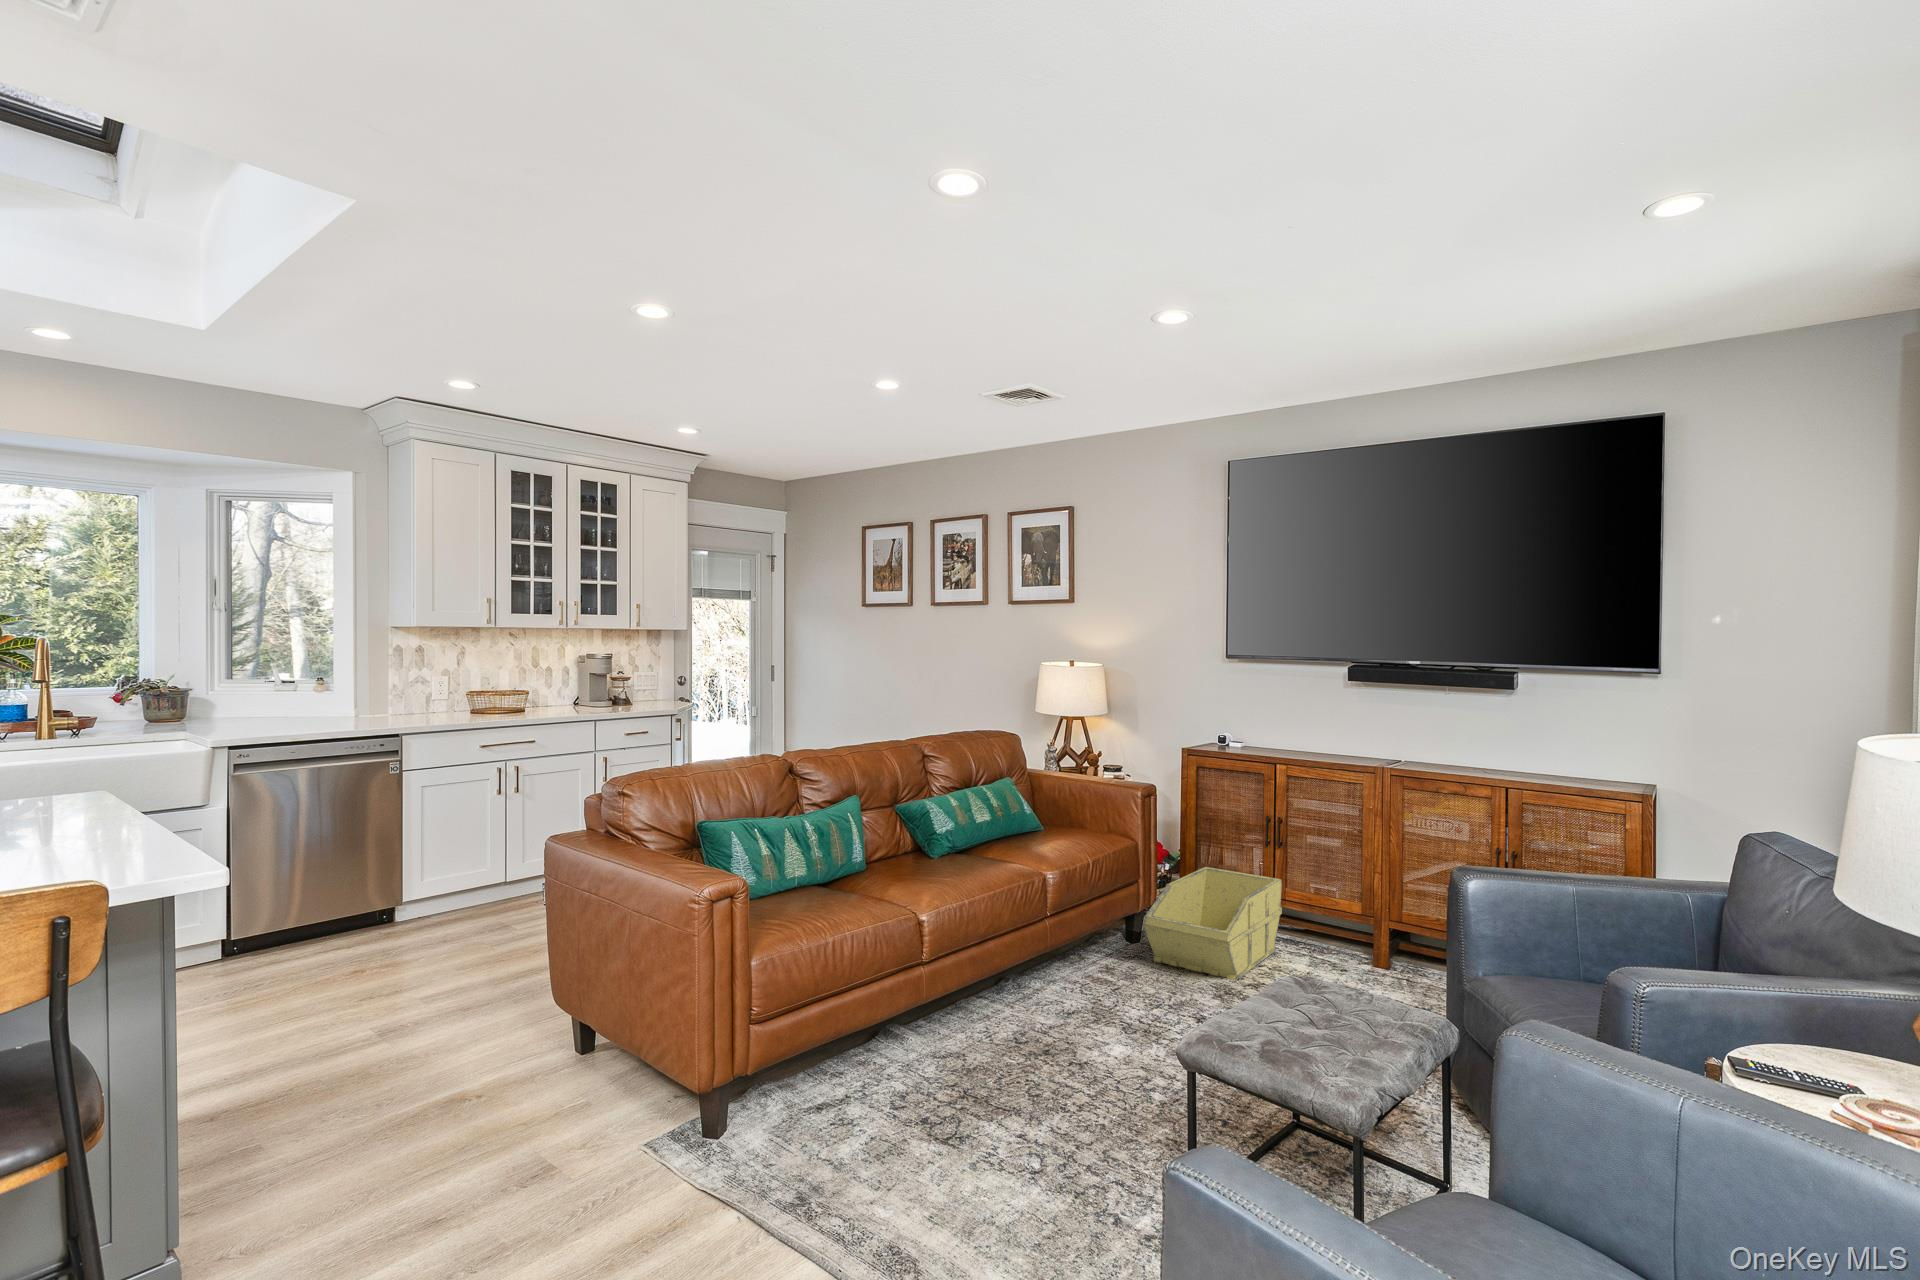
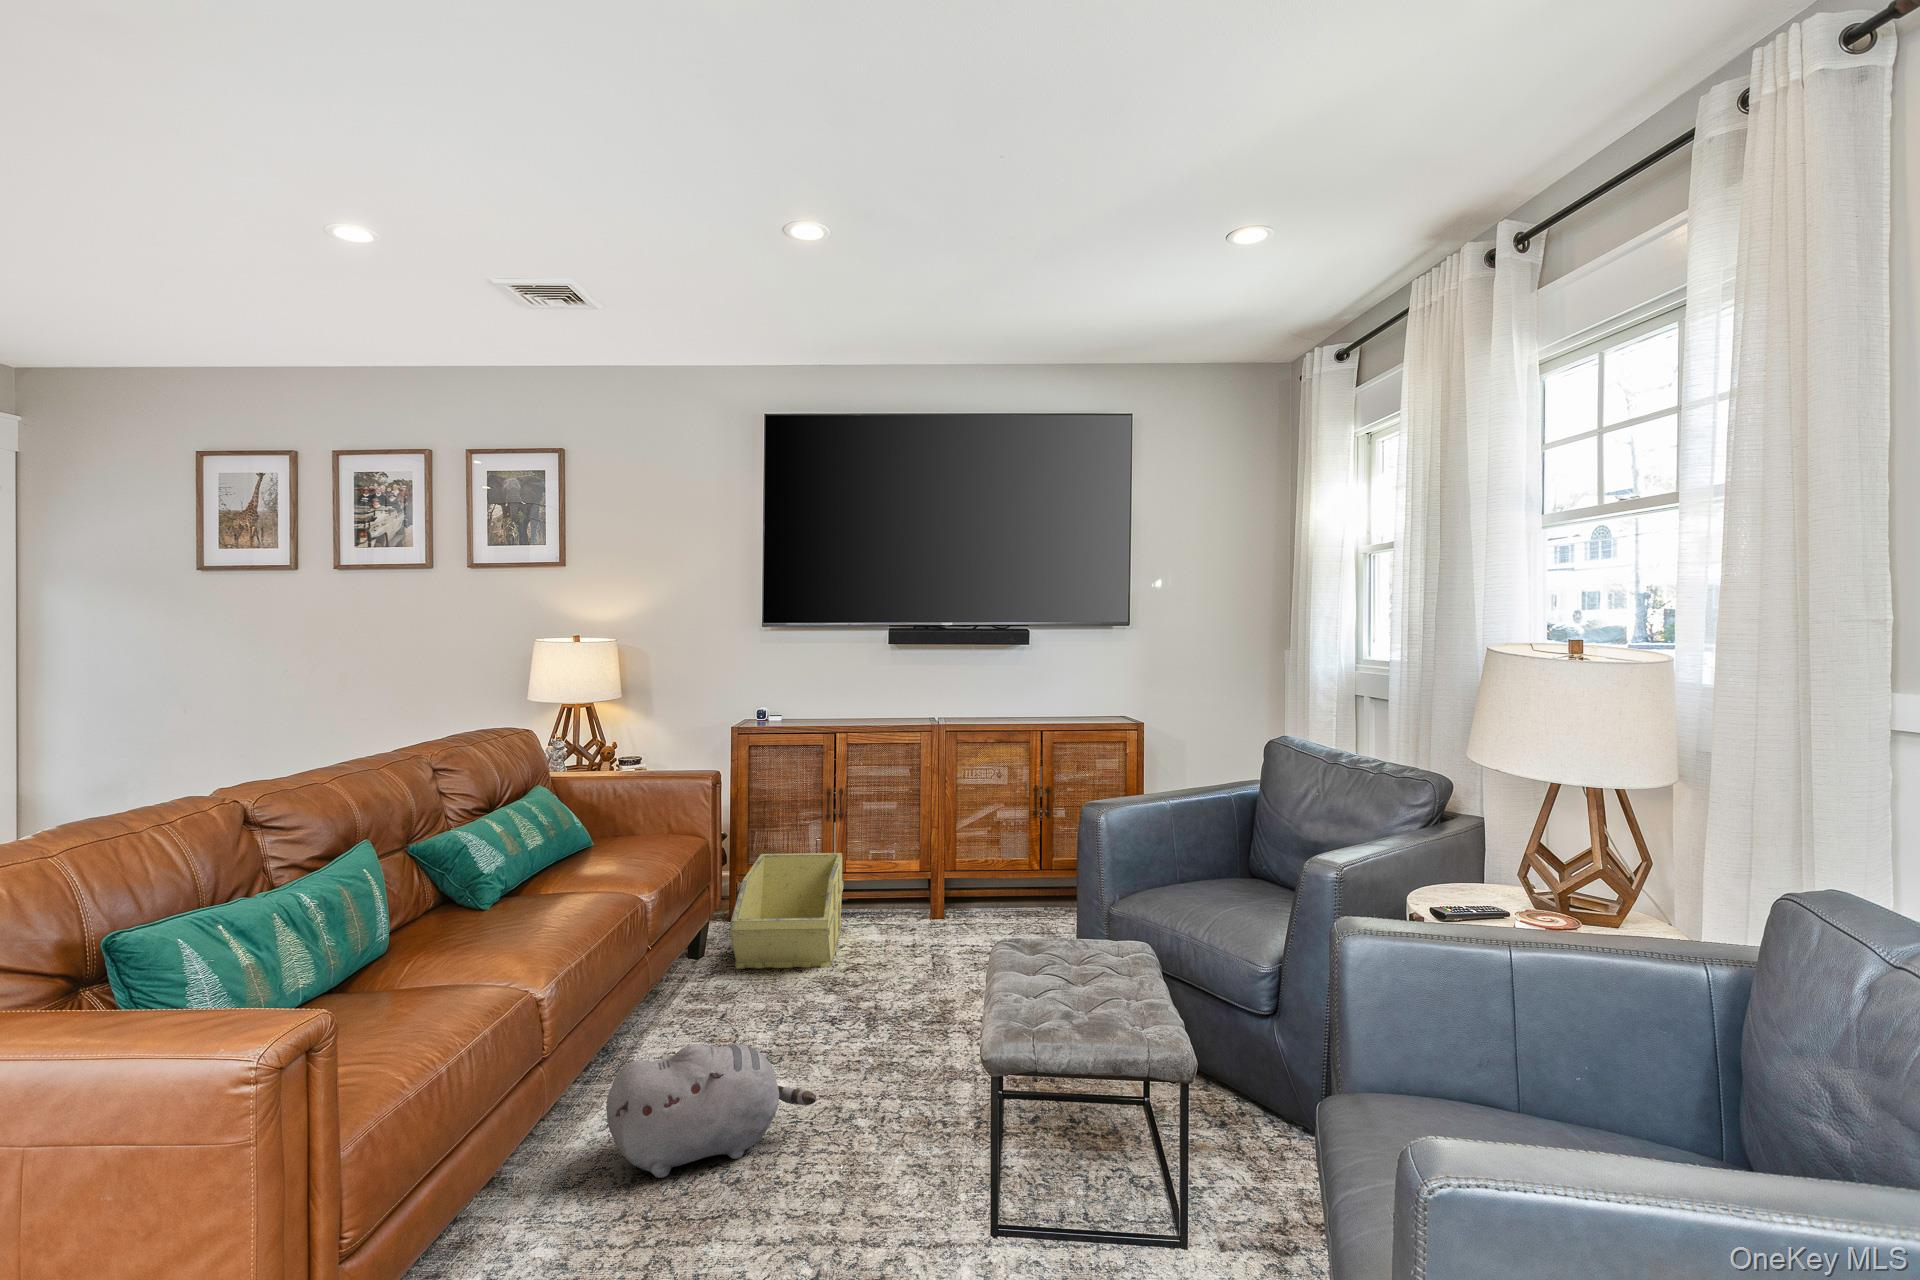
plush toy: none [959,983,1113,1083] -> present [606,1044,816,1178]

